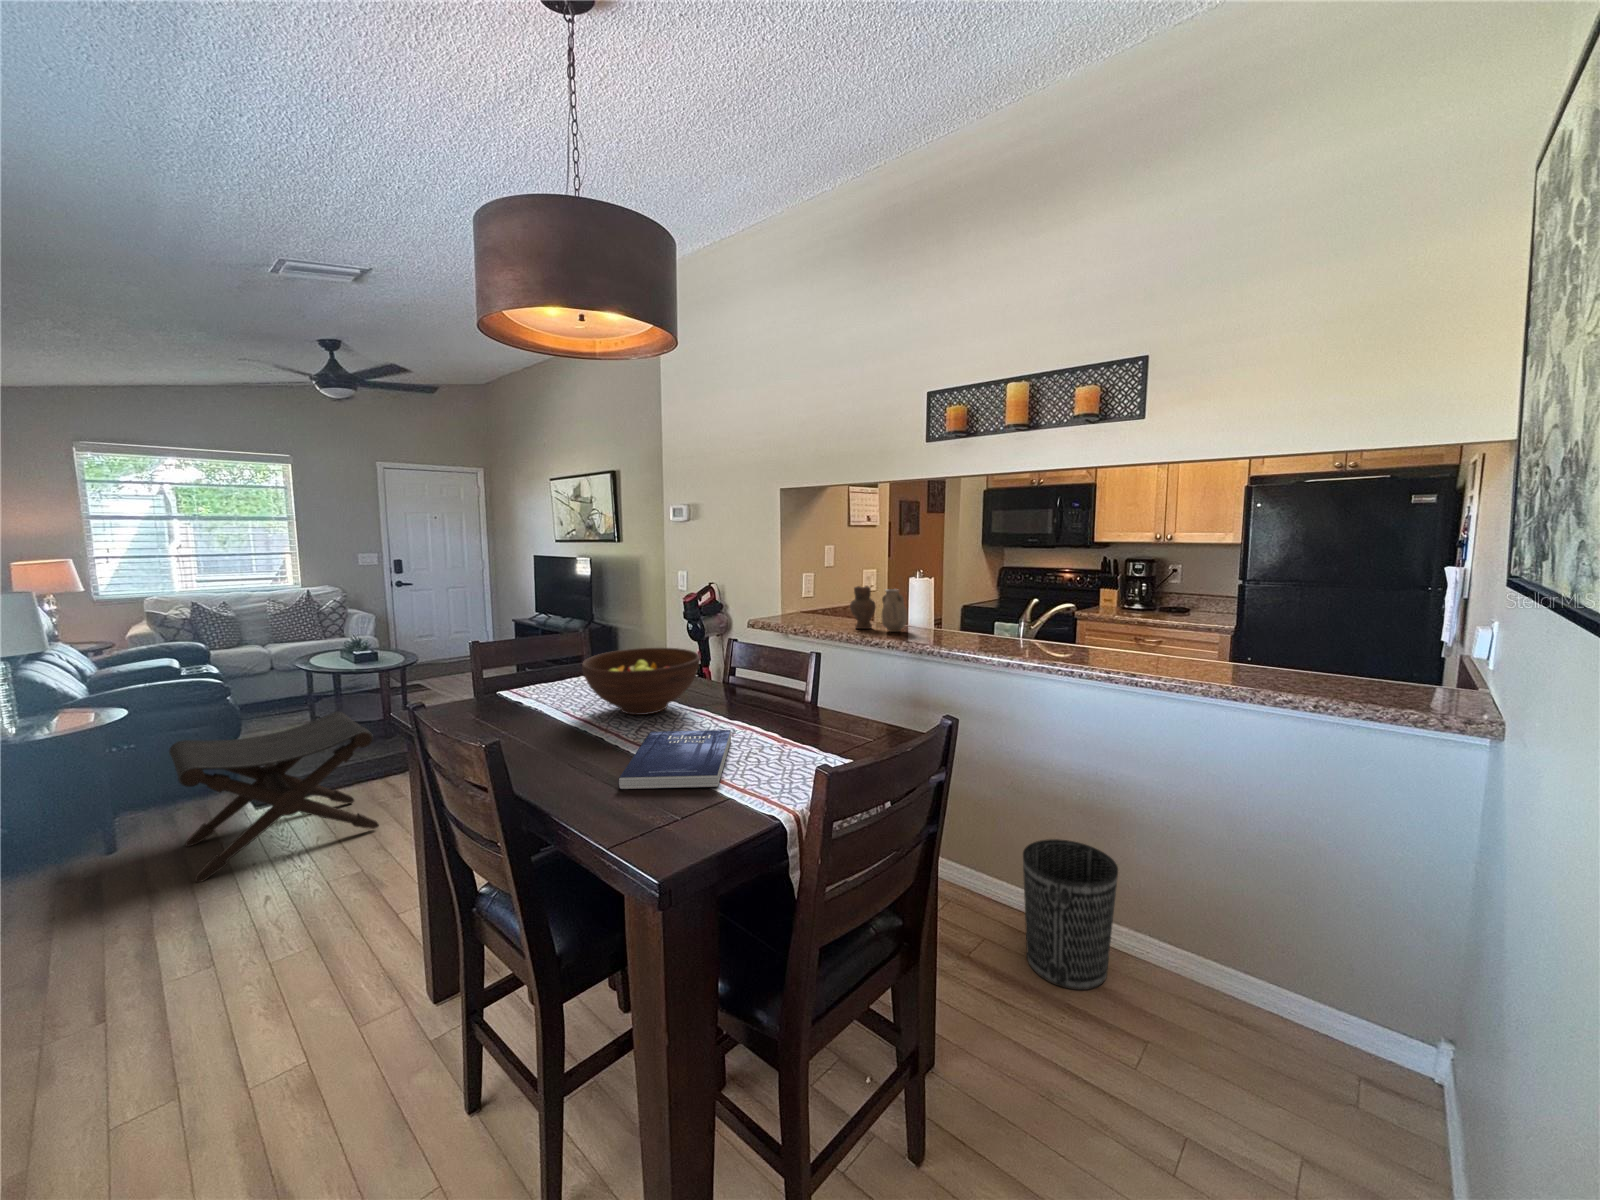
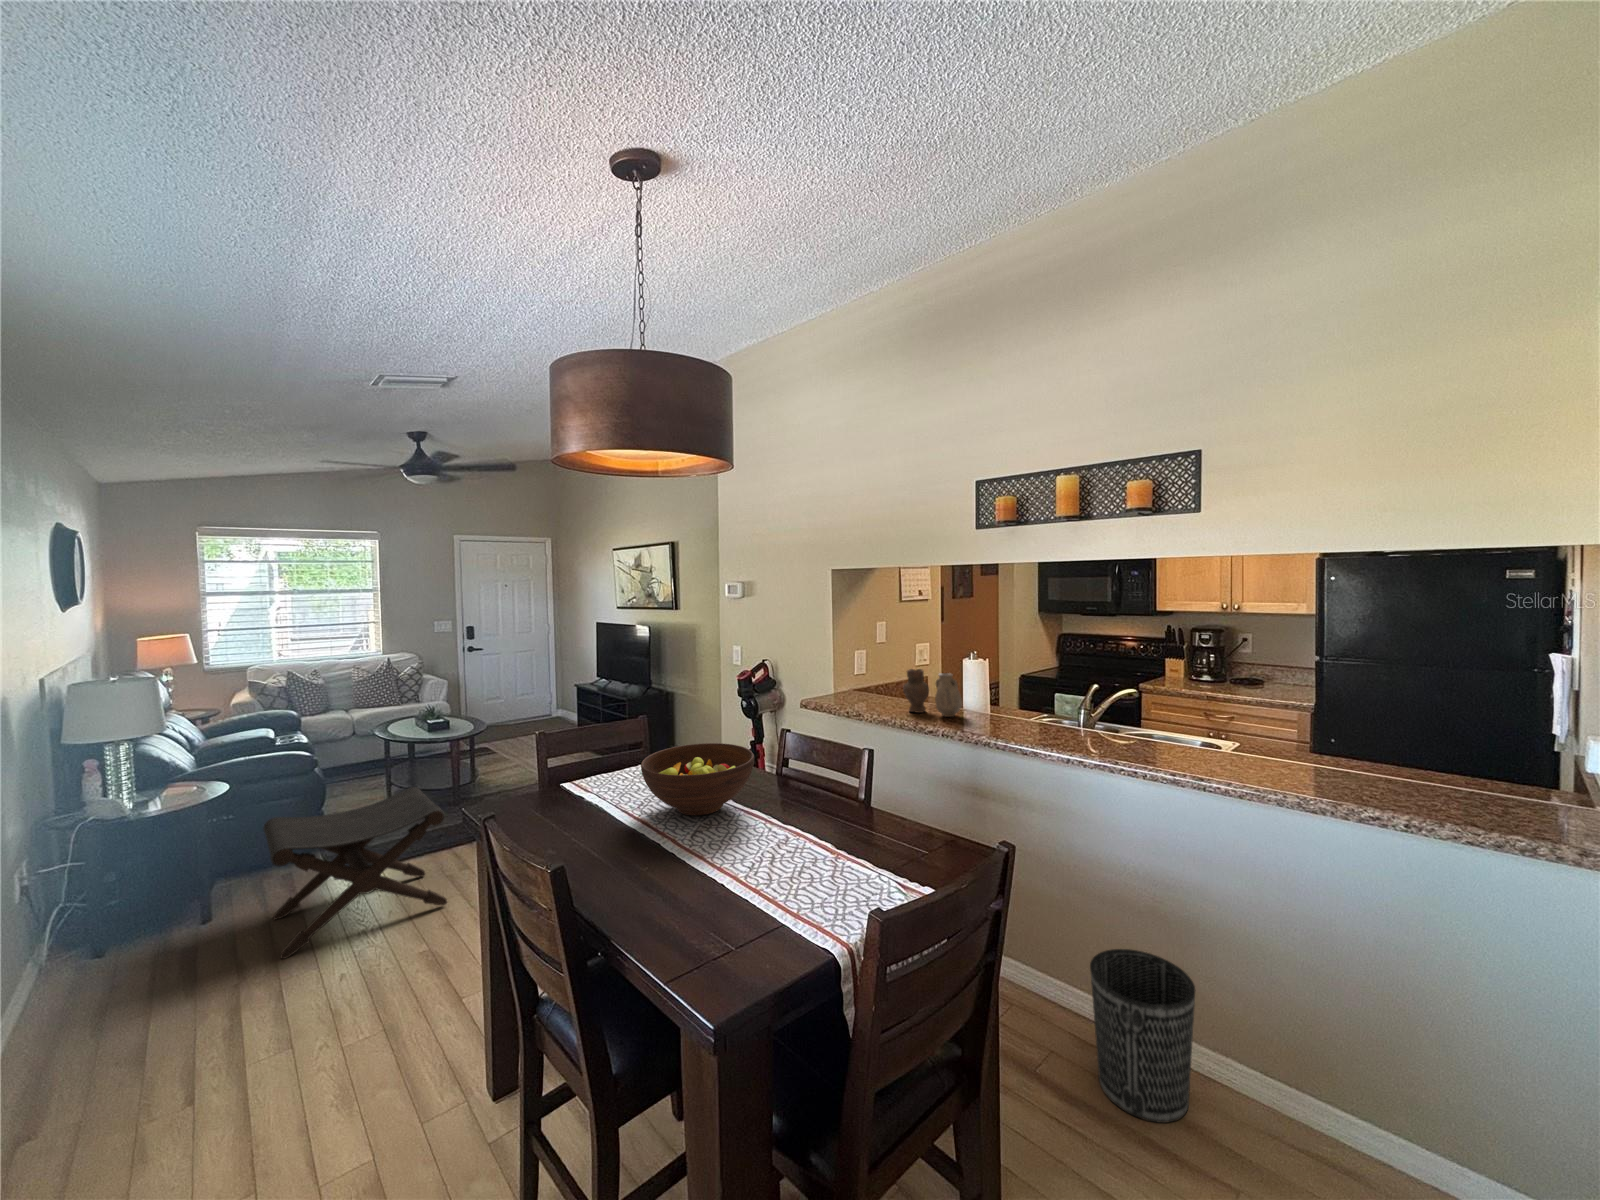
book: present [618,730,731,789] -> none [675,839,785,909]

